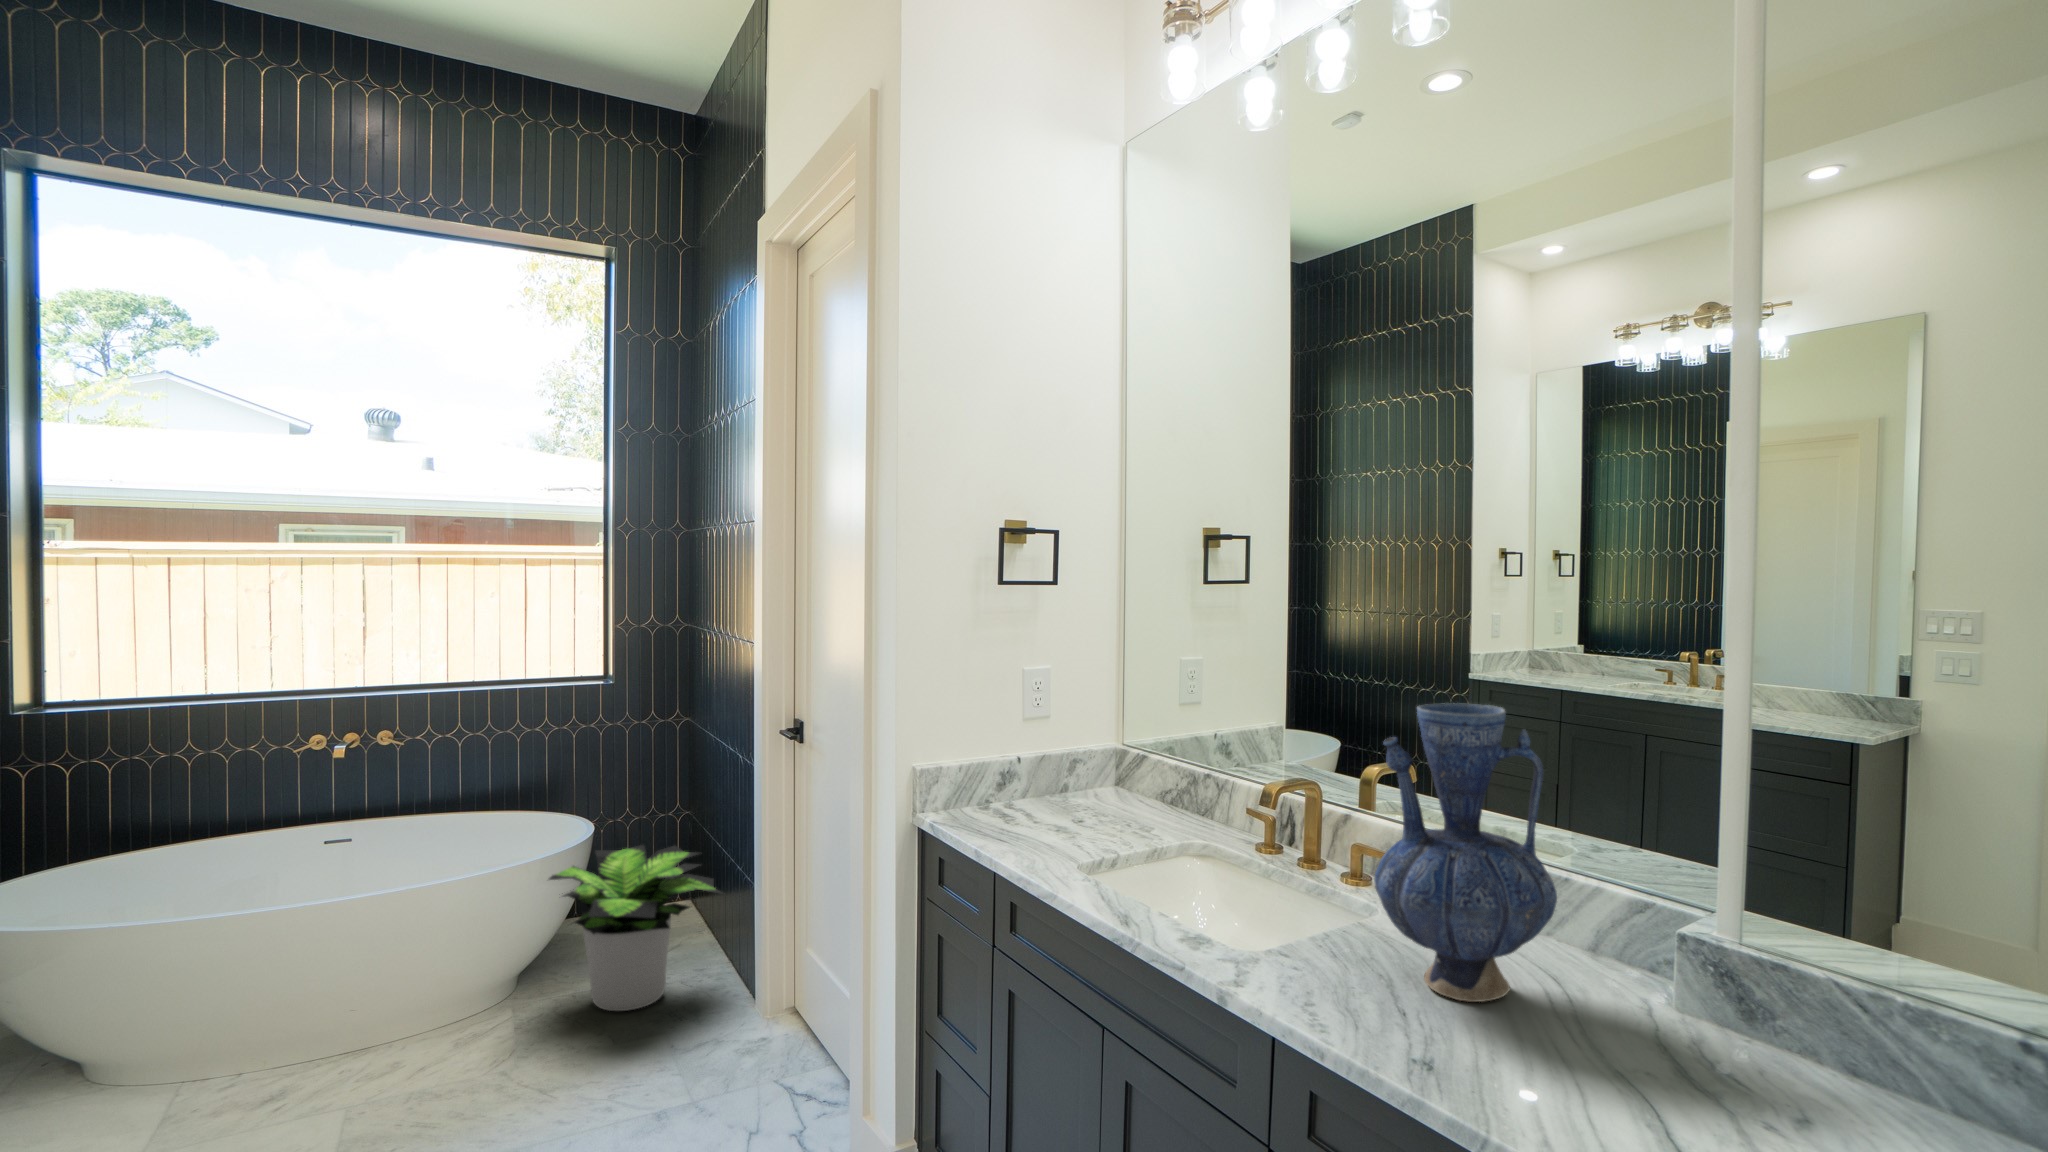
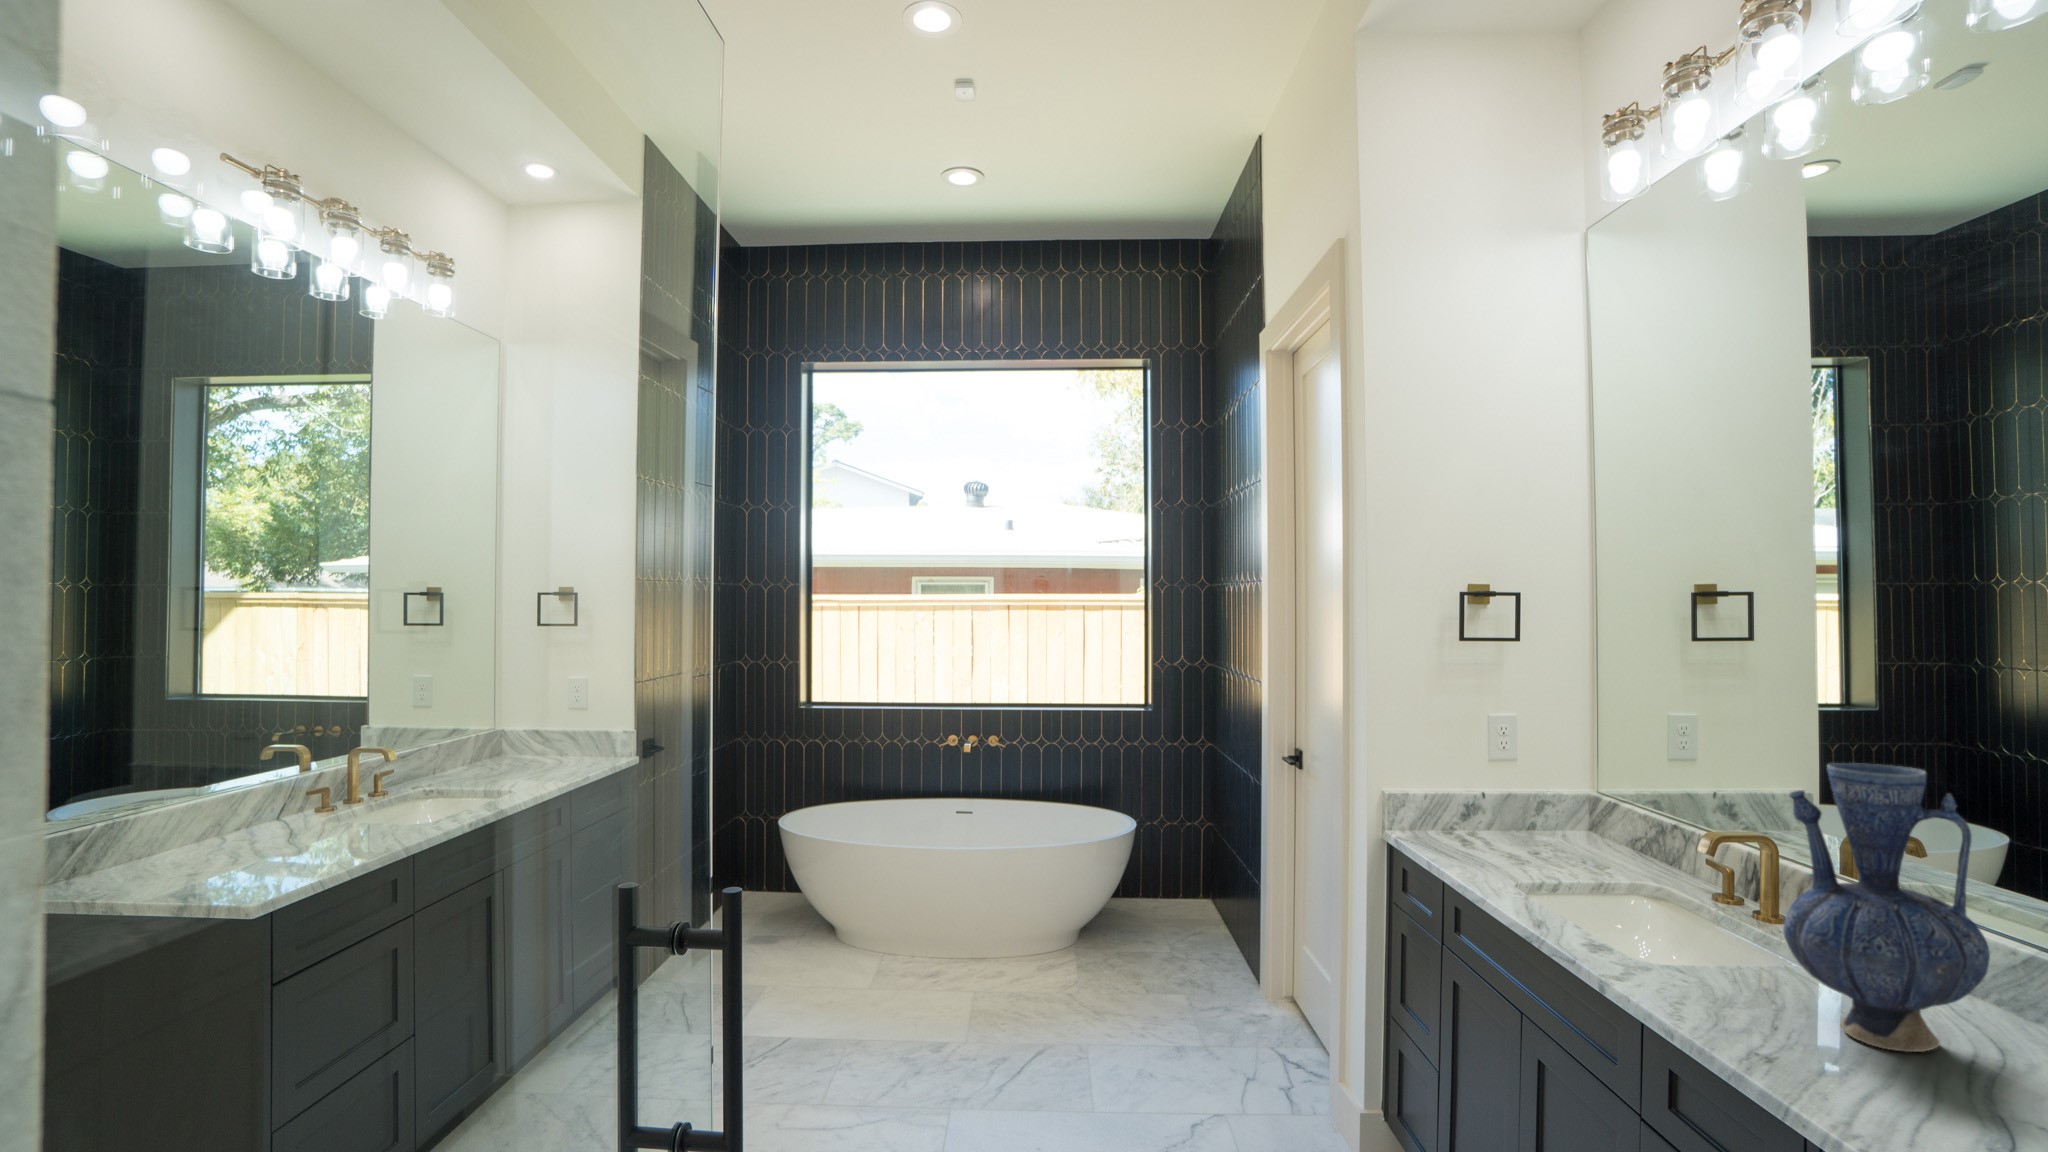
potted plant: present [549,845,722,1011] -> none [1100,842,1238,974]

